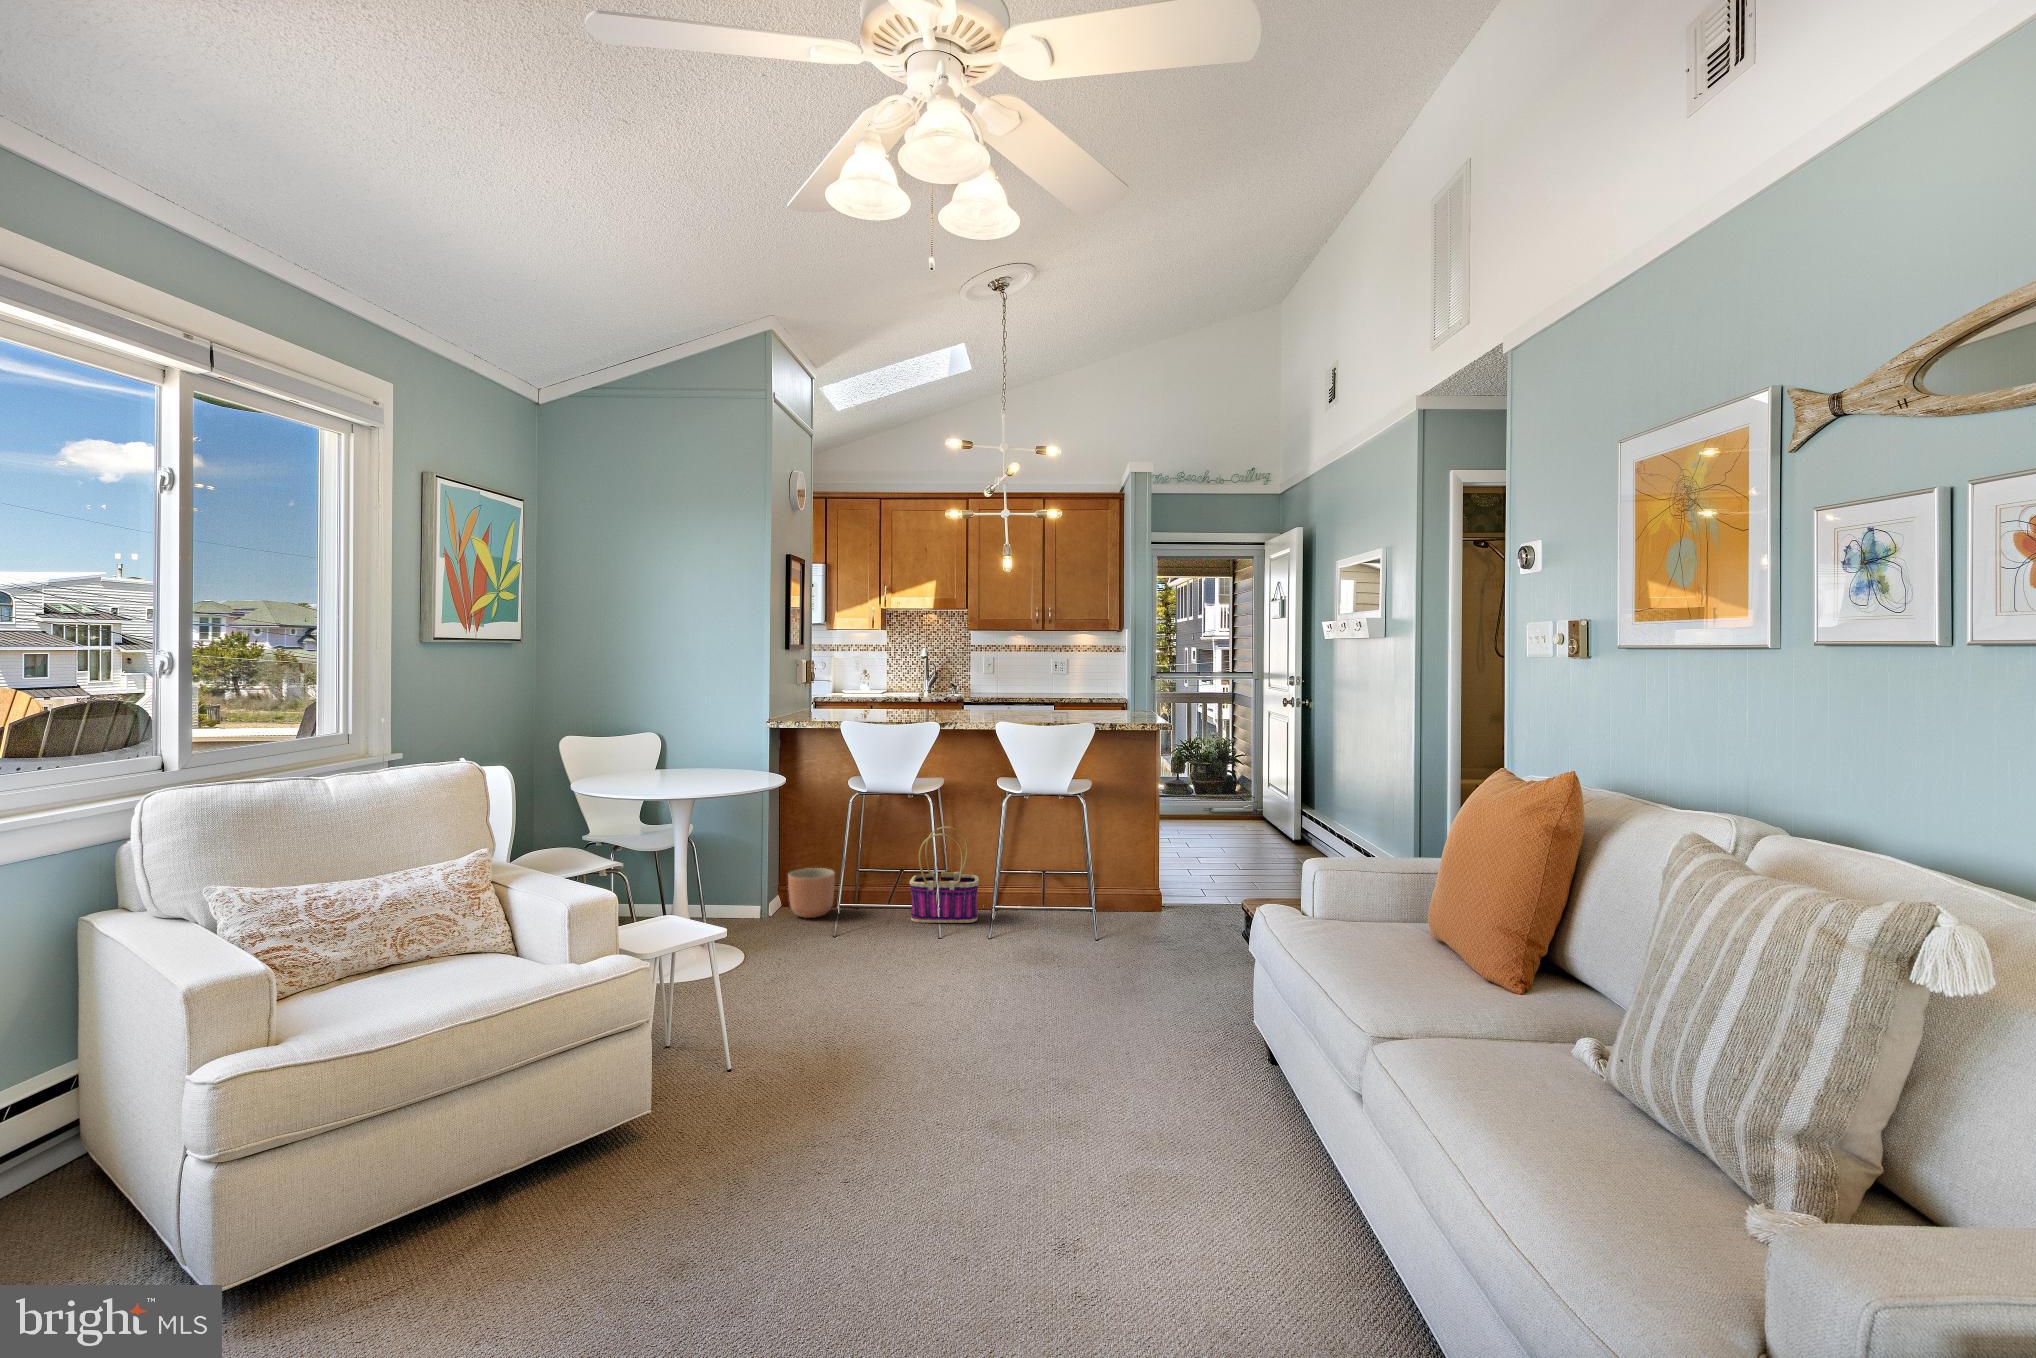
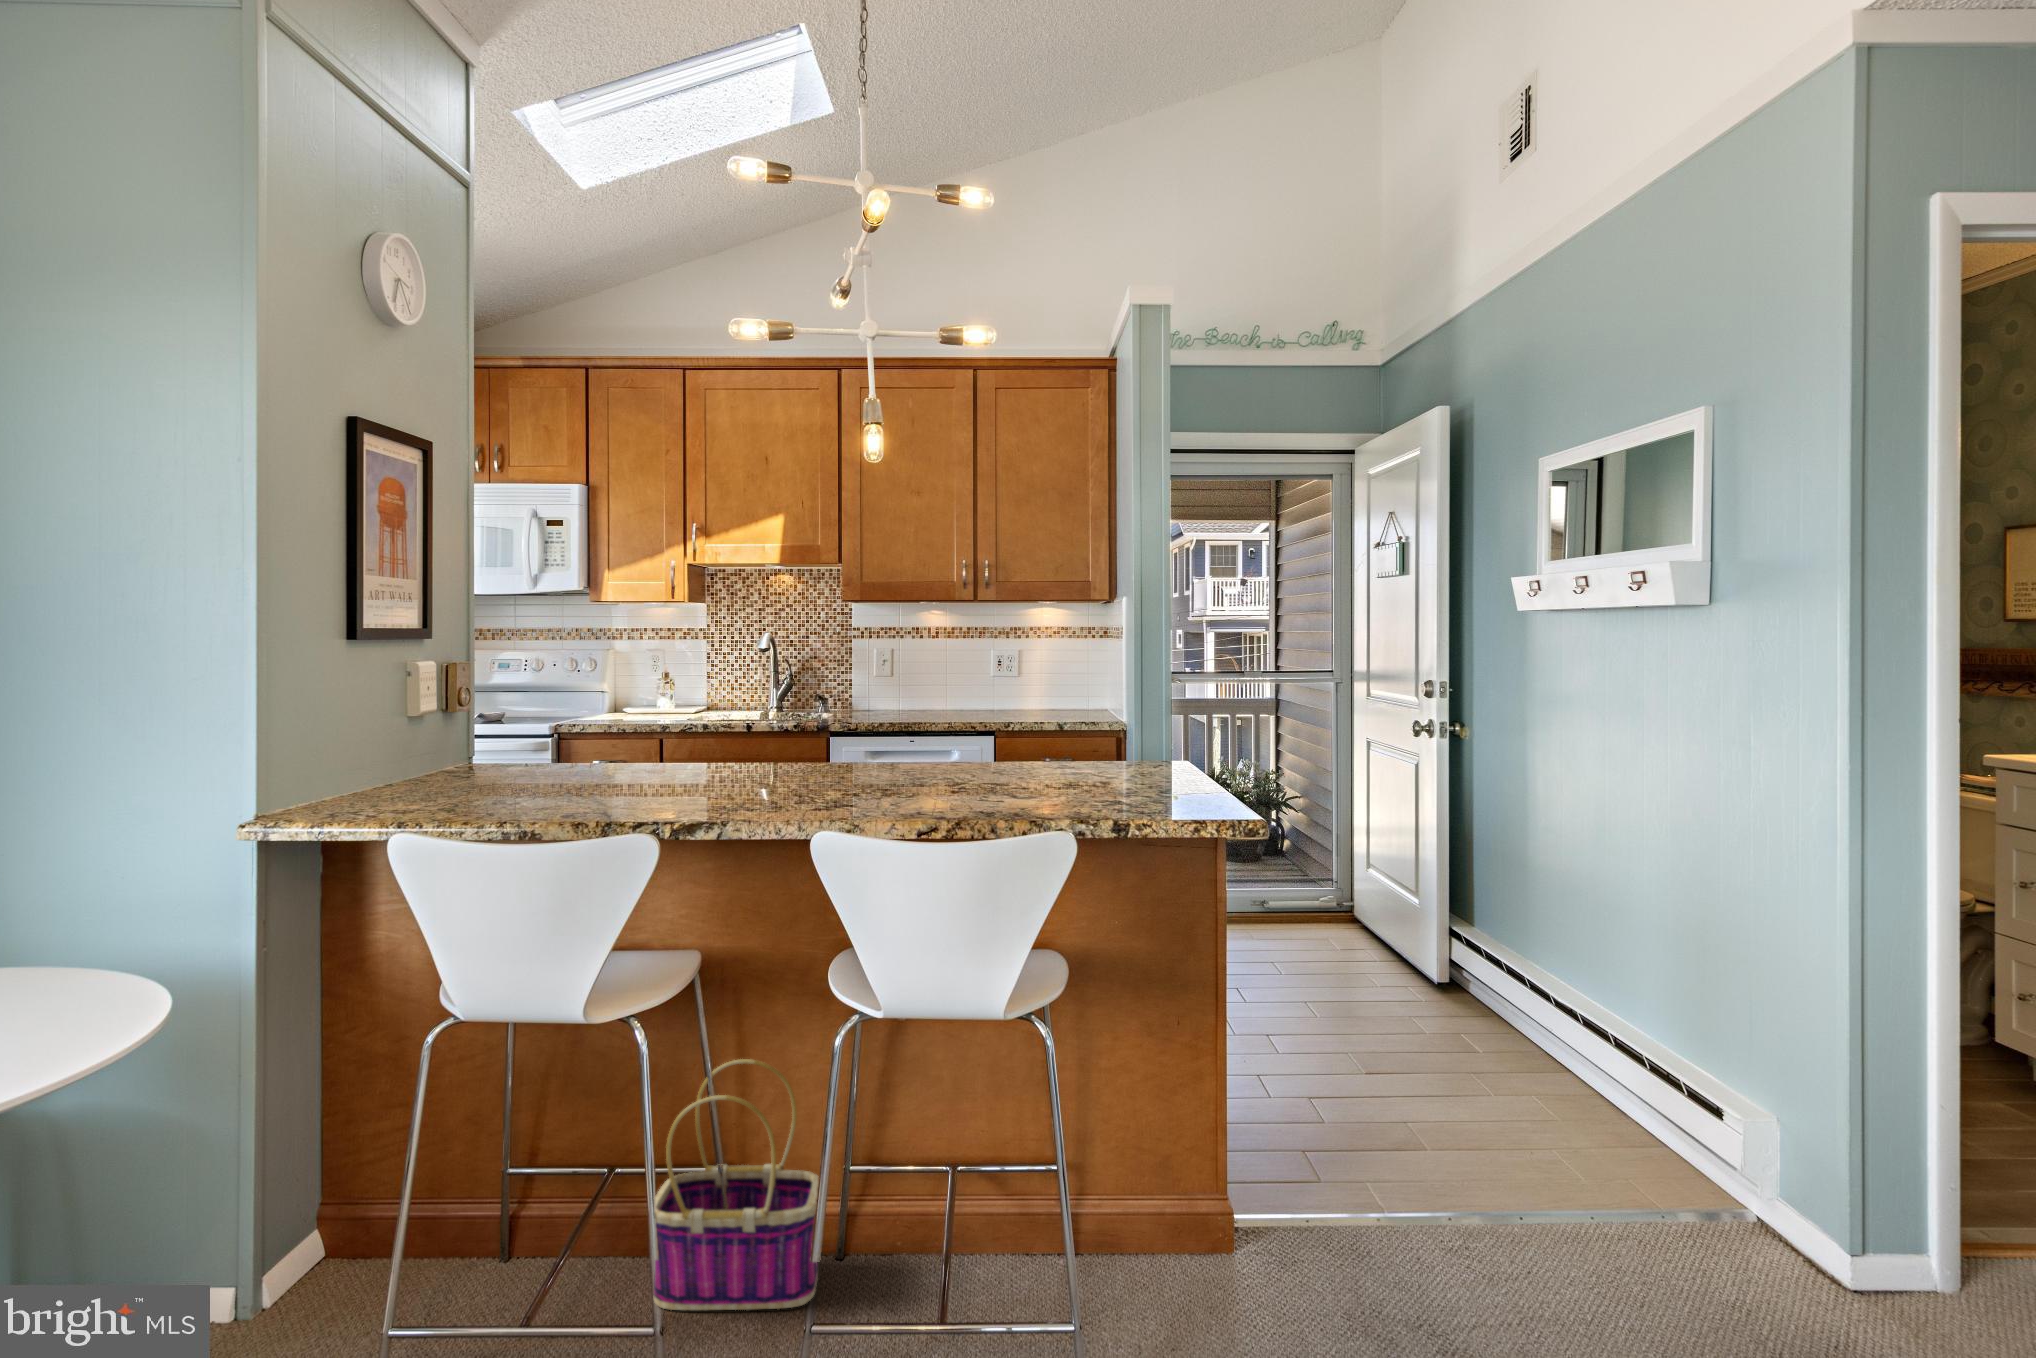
planter: present [788,868,835,918] -> none [352,1159,476,1300]

